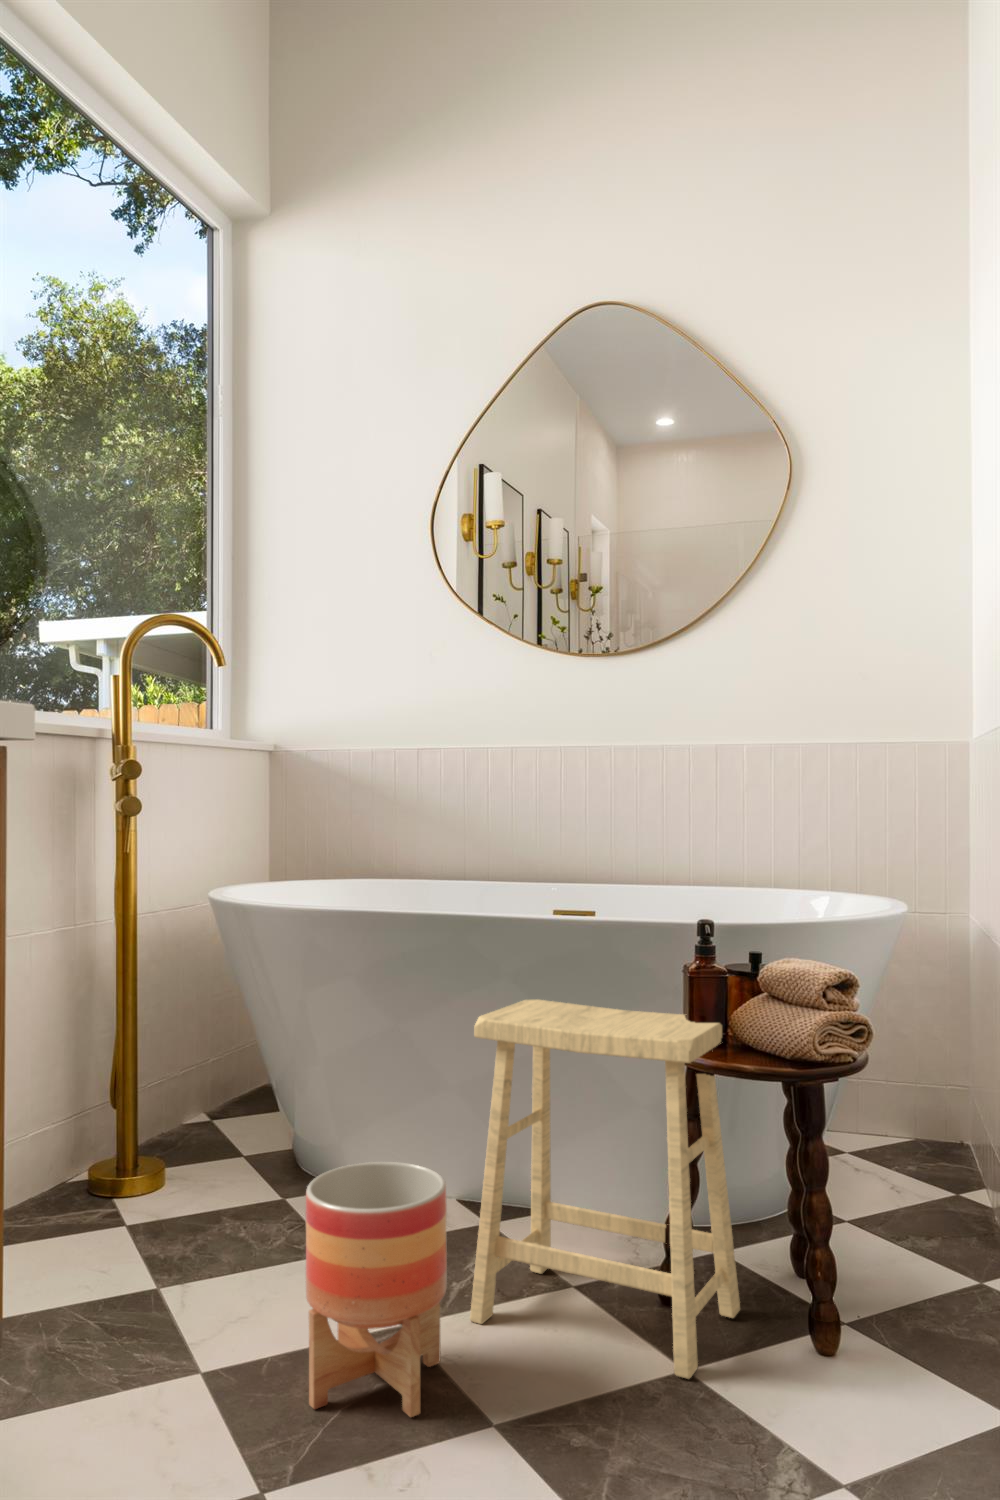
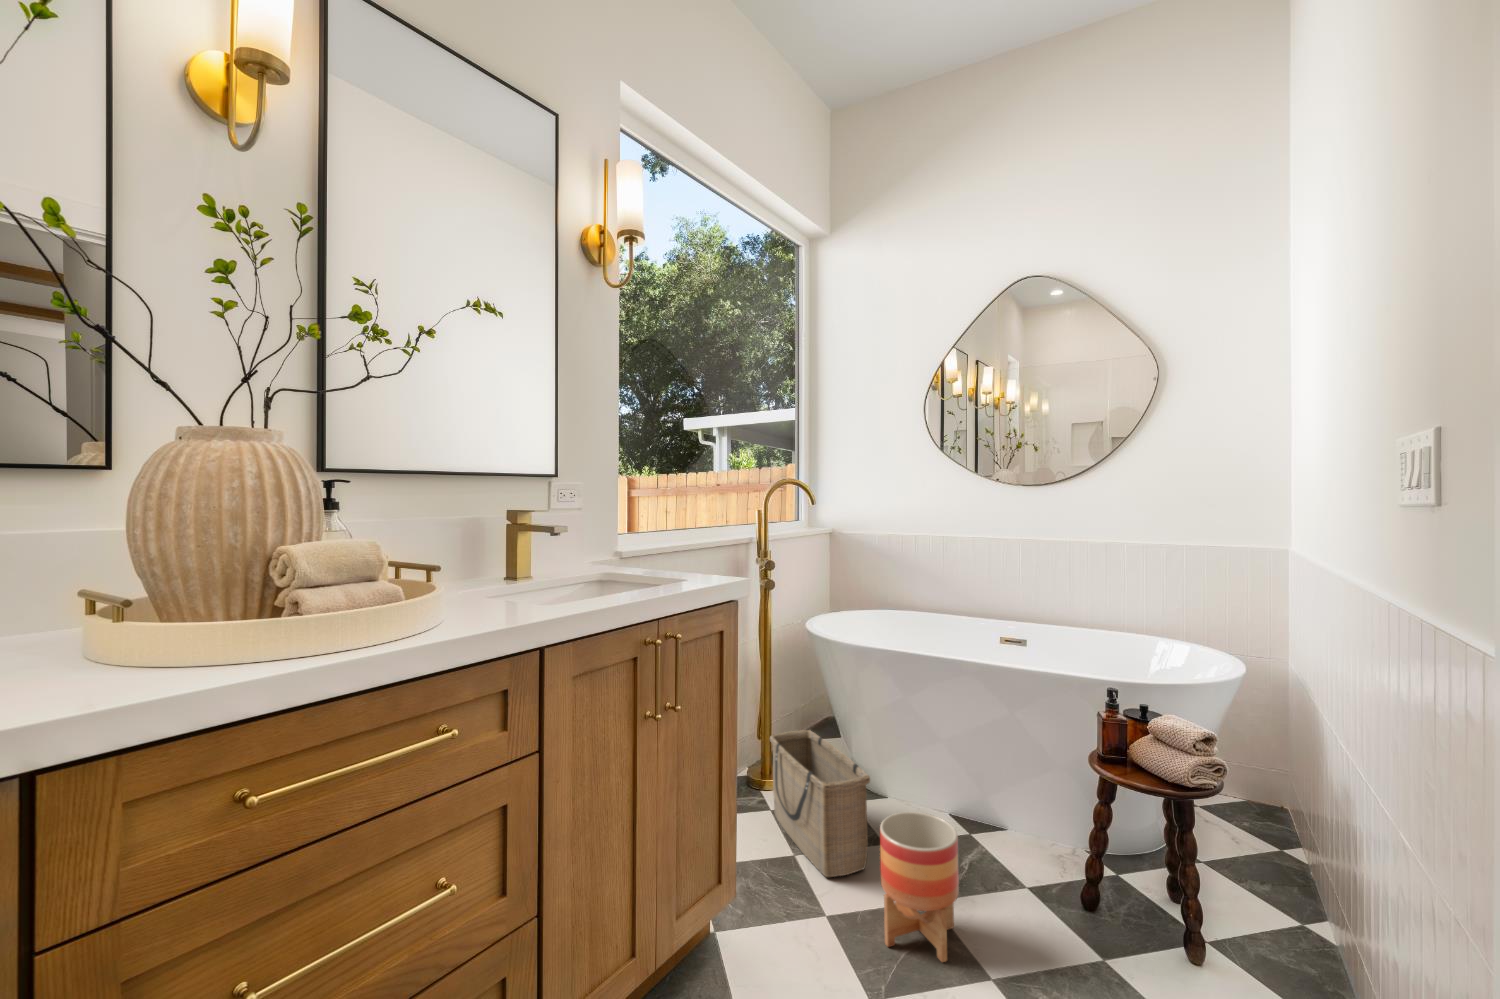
footstool: present [470,1000,740,1379] -> none [967,718,1136,966]
basket: none [123,1067,304,1317] -> present [770,730,870,877]

